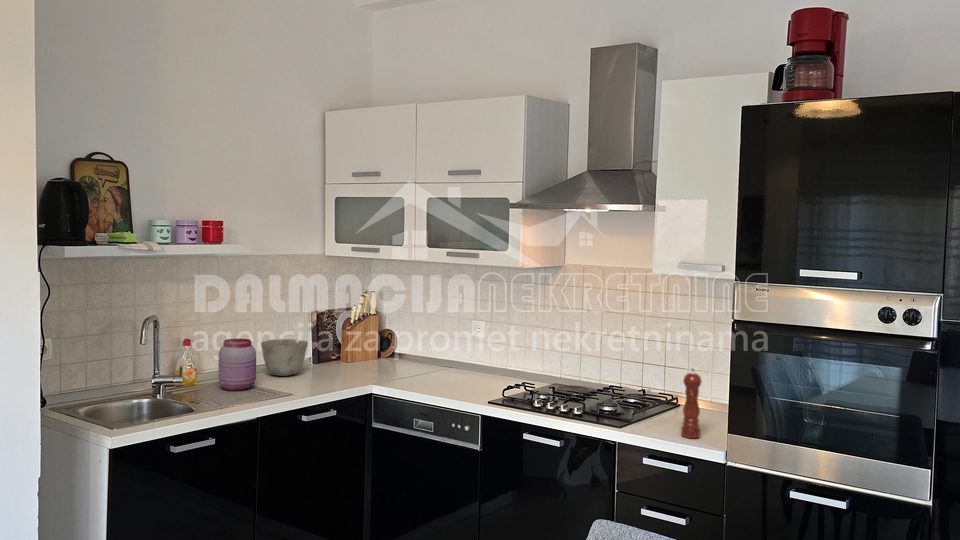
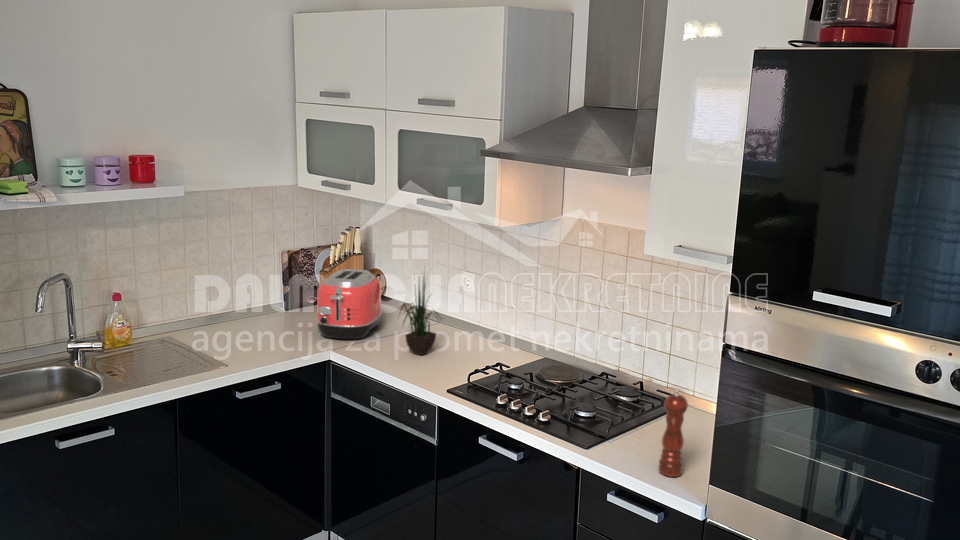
potted plant: none [427,304,470,385] -> present [401,277,437,355]
toaster: none [353,322,406,379] -> present [317,269,382,340]
jar: present [219,339,256,391] -> none [150,294,195,355]
ceramic bowl: present [261,339,308,376] -> none [213,286,268,331]

